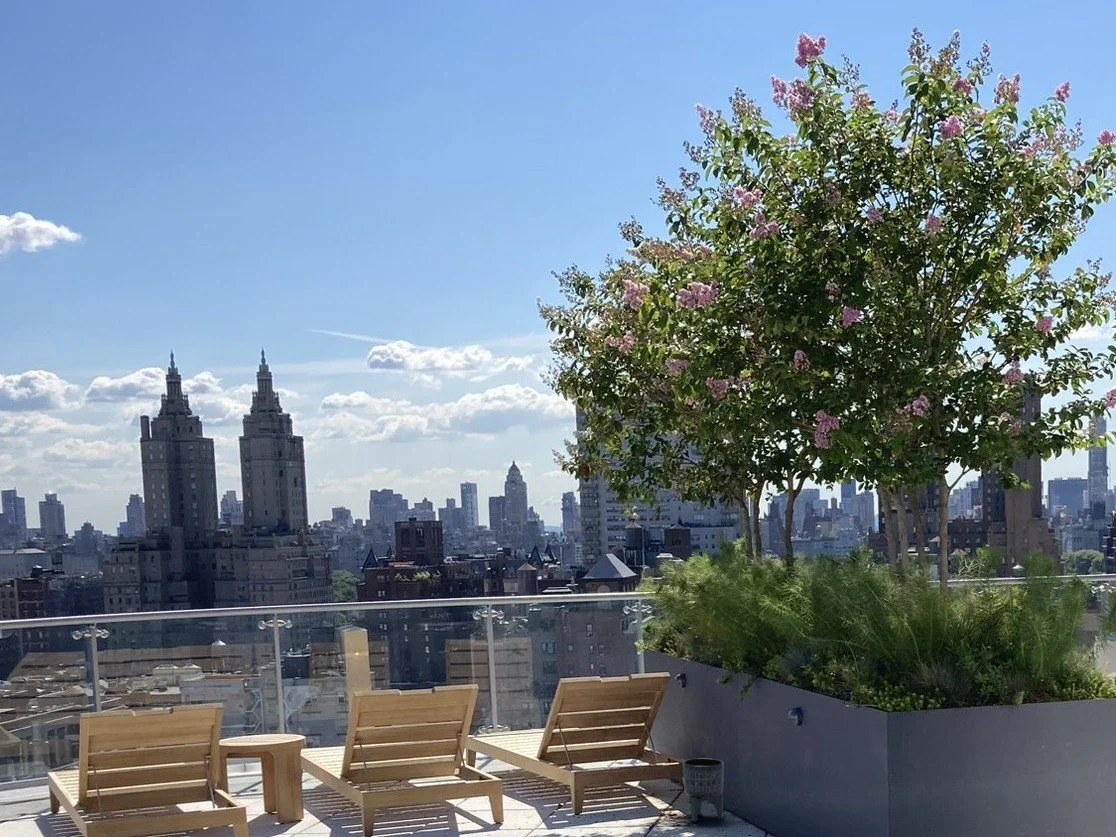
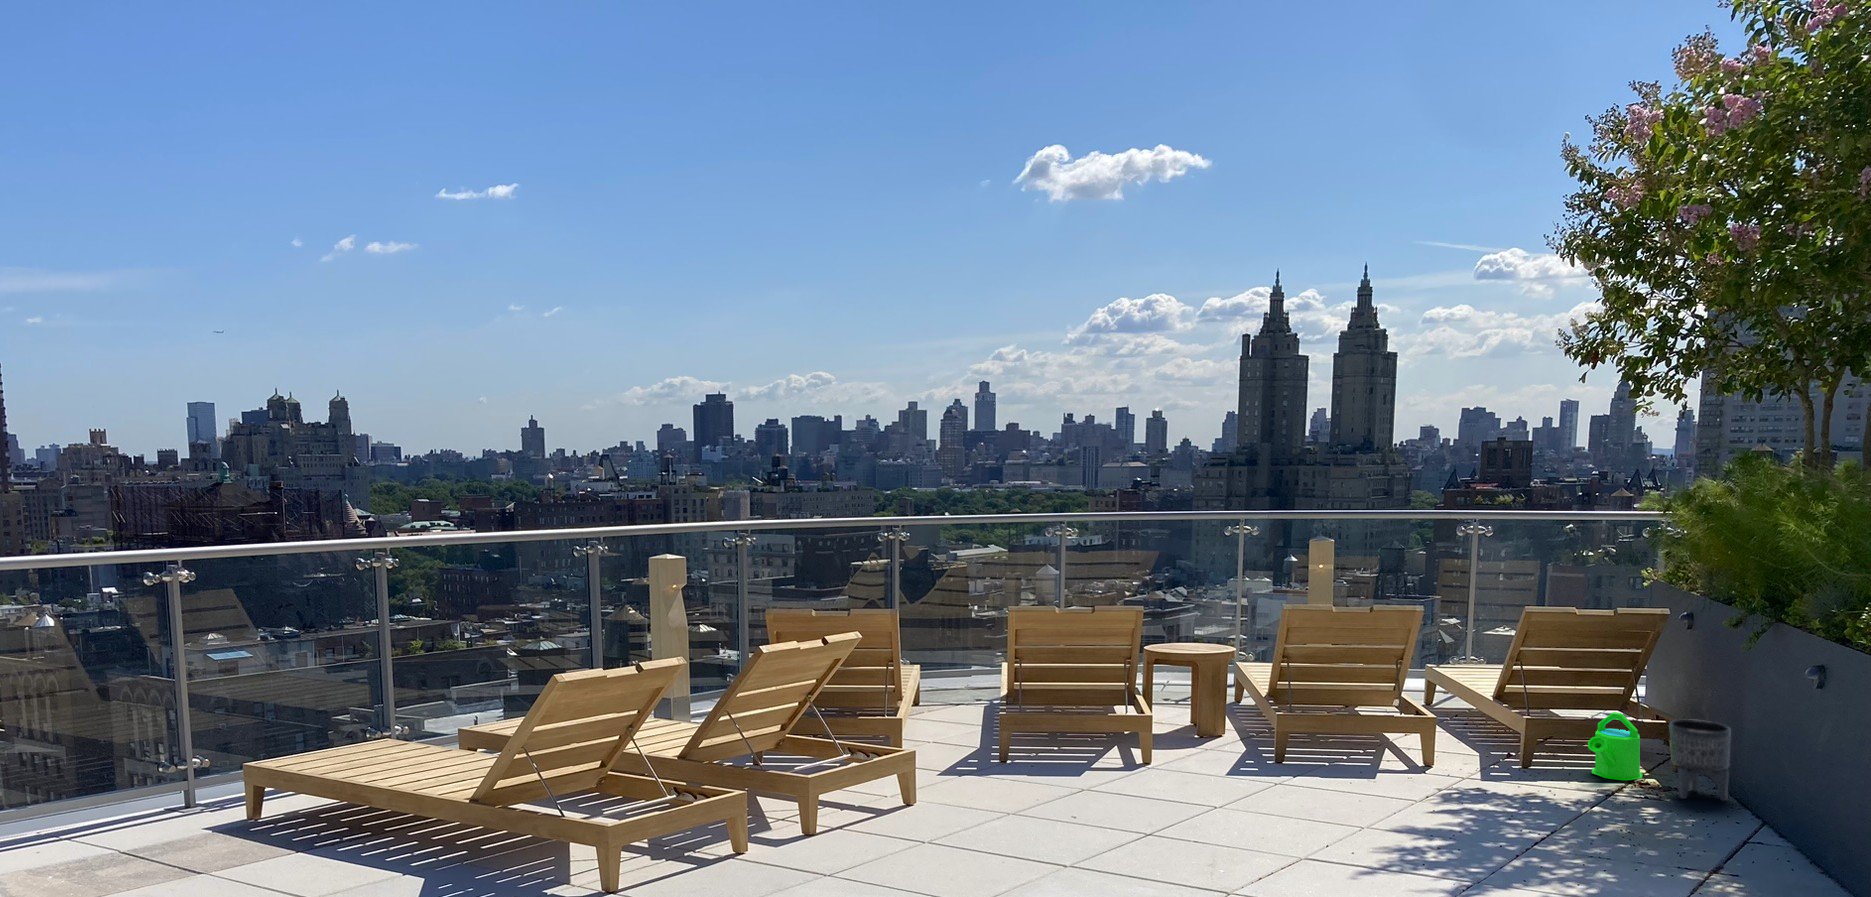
watering can: none [622,760,660,815] -> present [1588,712,1642,780]

